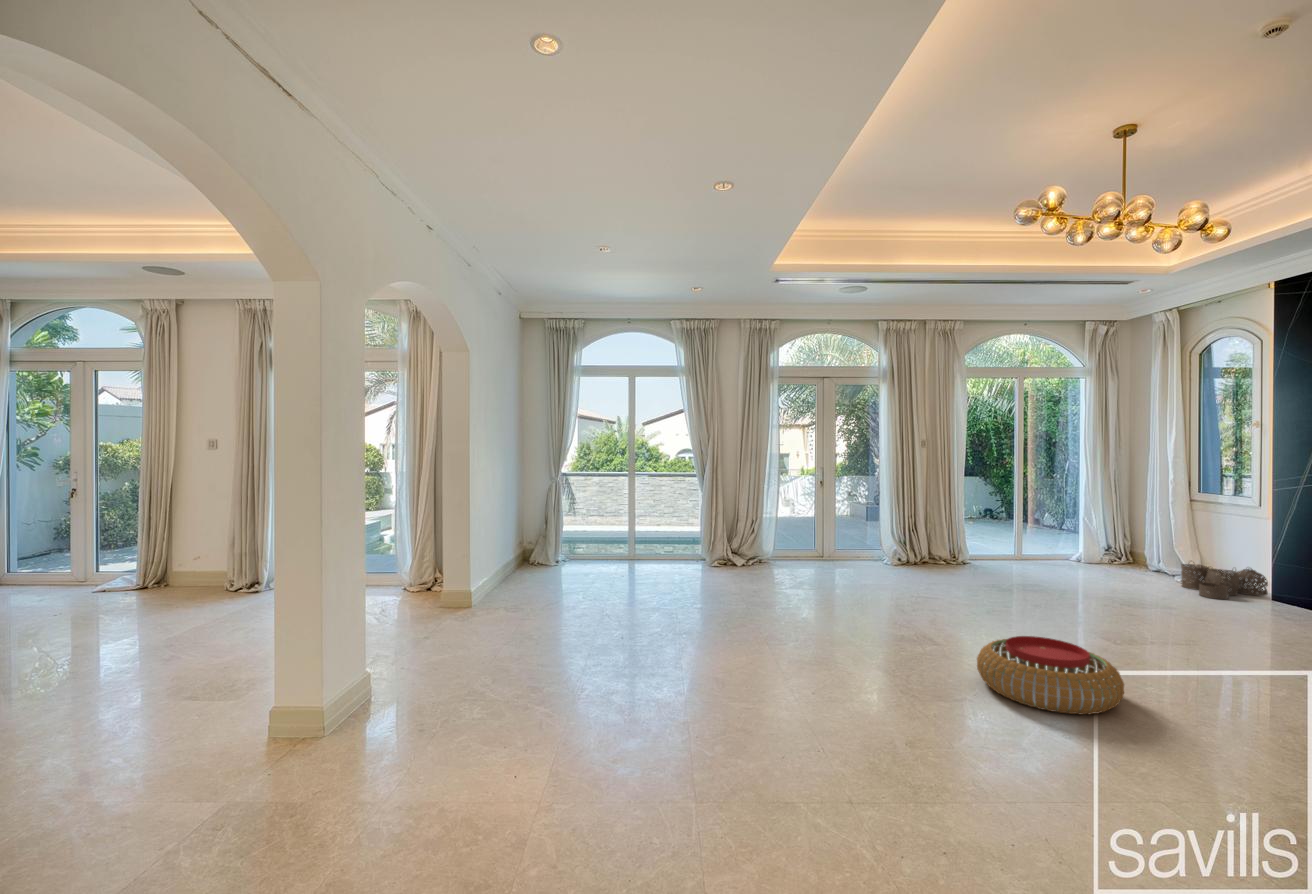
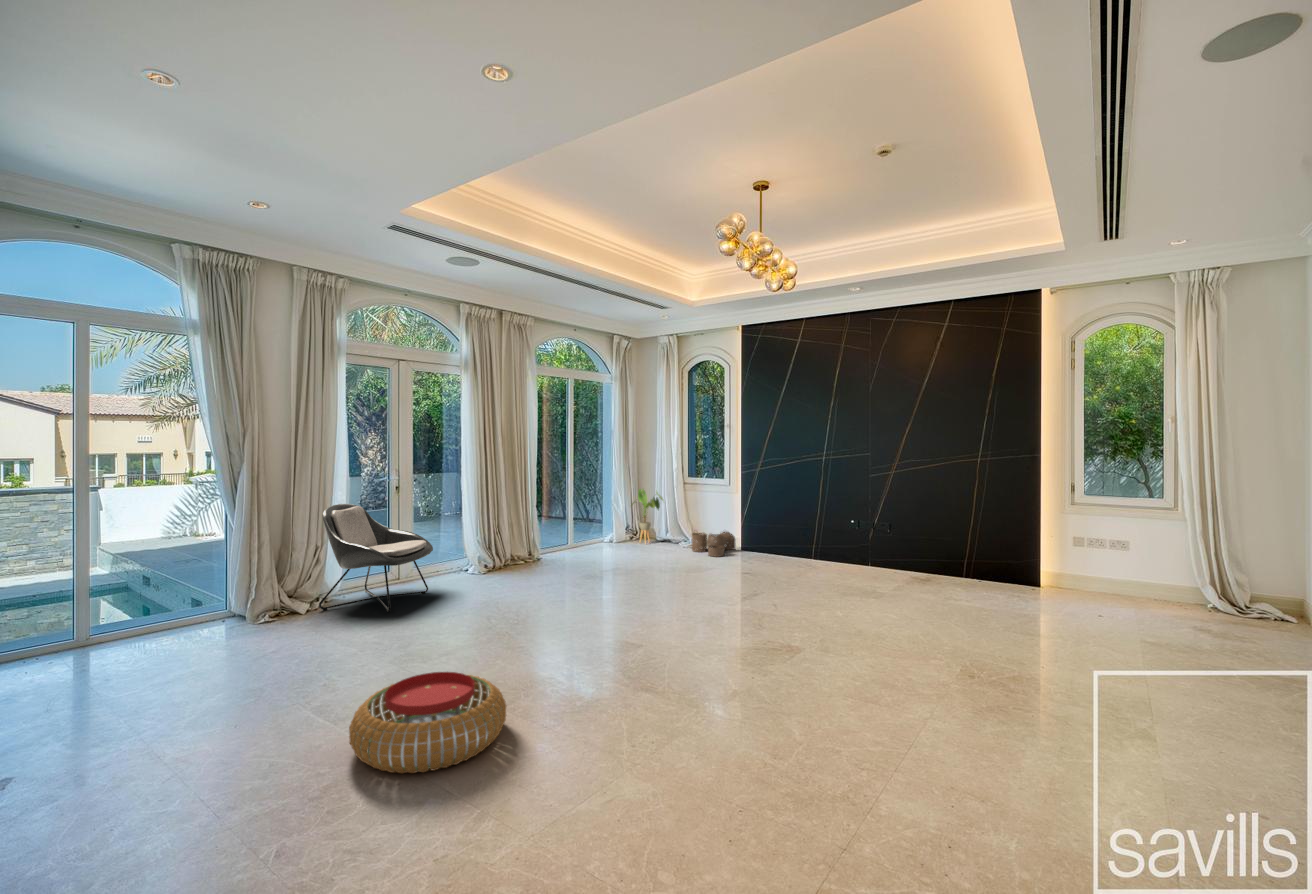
lounge chair: none [751,491,837,577] -> present [319,504,433,613]
house plant: none [1103,502,1155,569] -> present [633,489,663,543]
pouf: present [977,636,1124,714] -> present [349,672,506,773]

